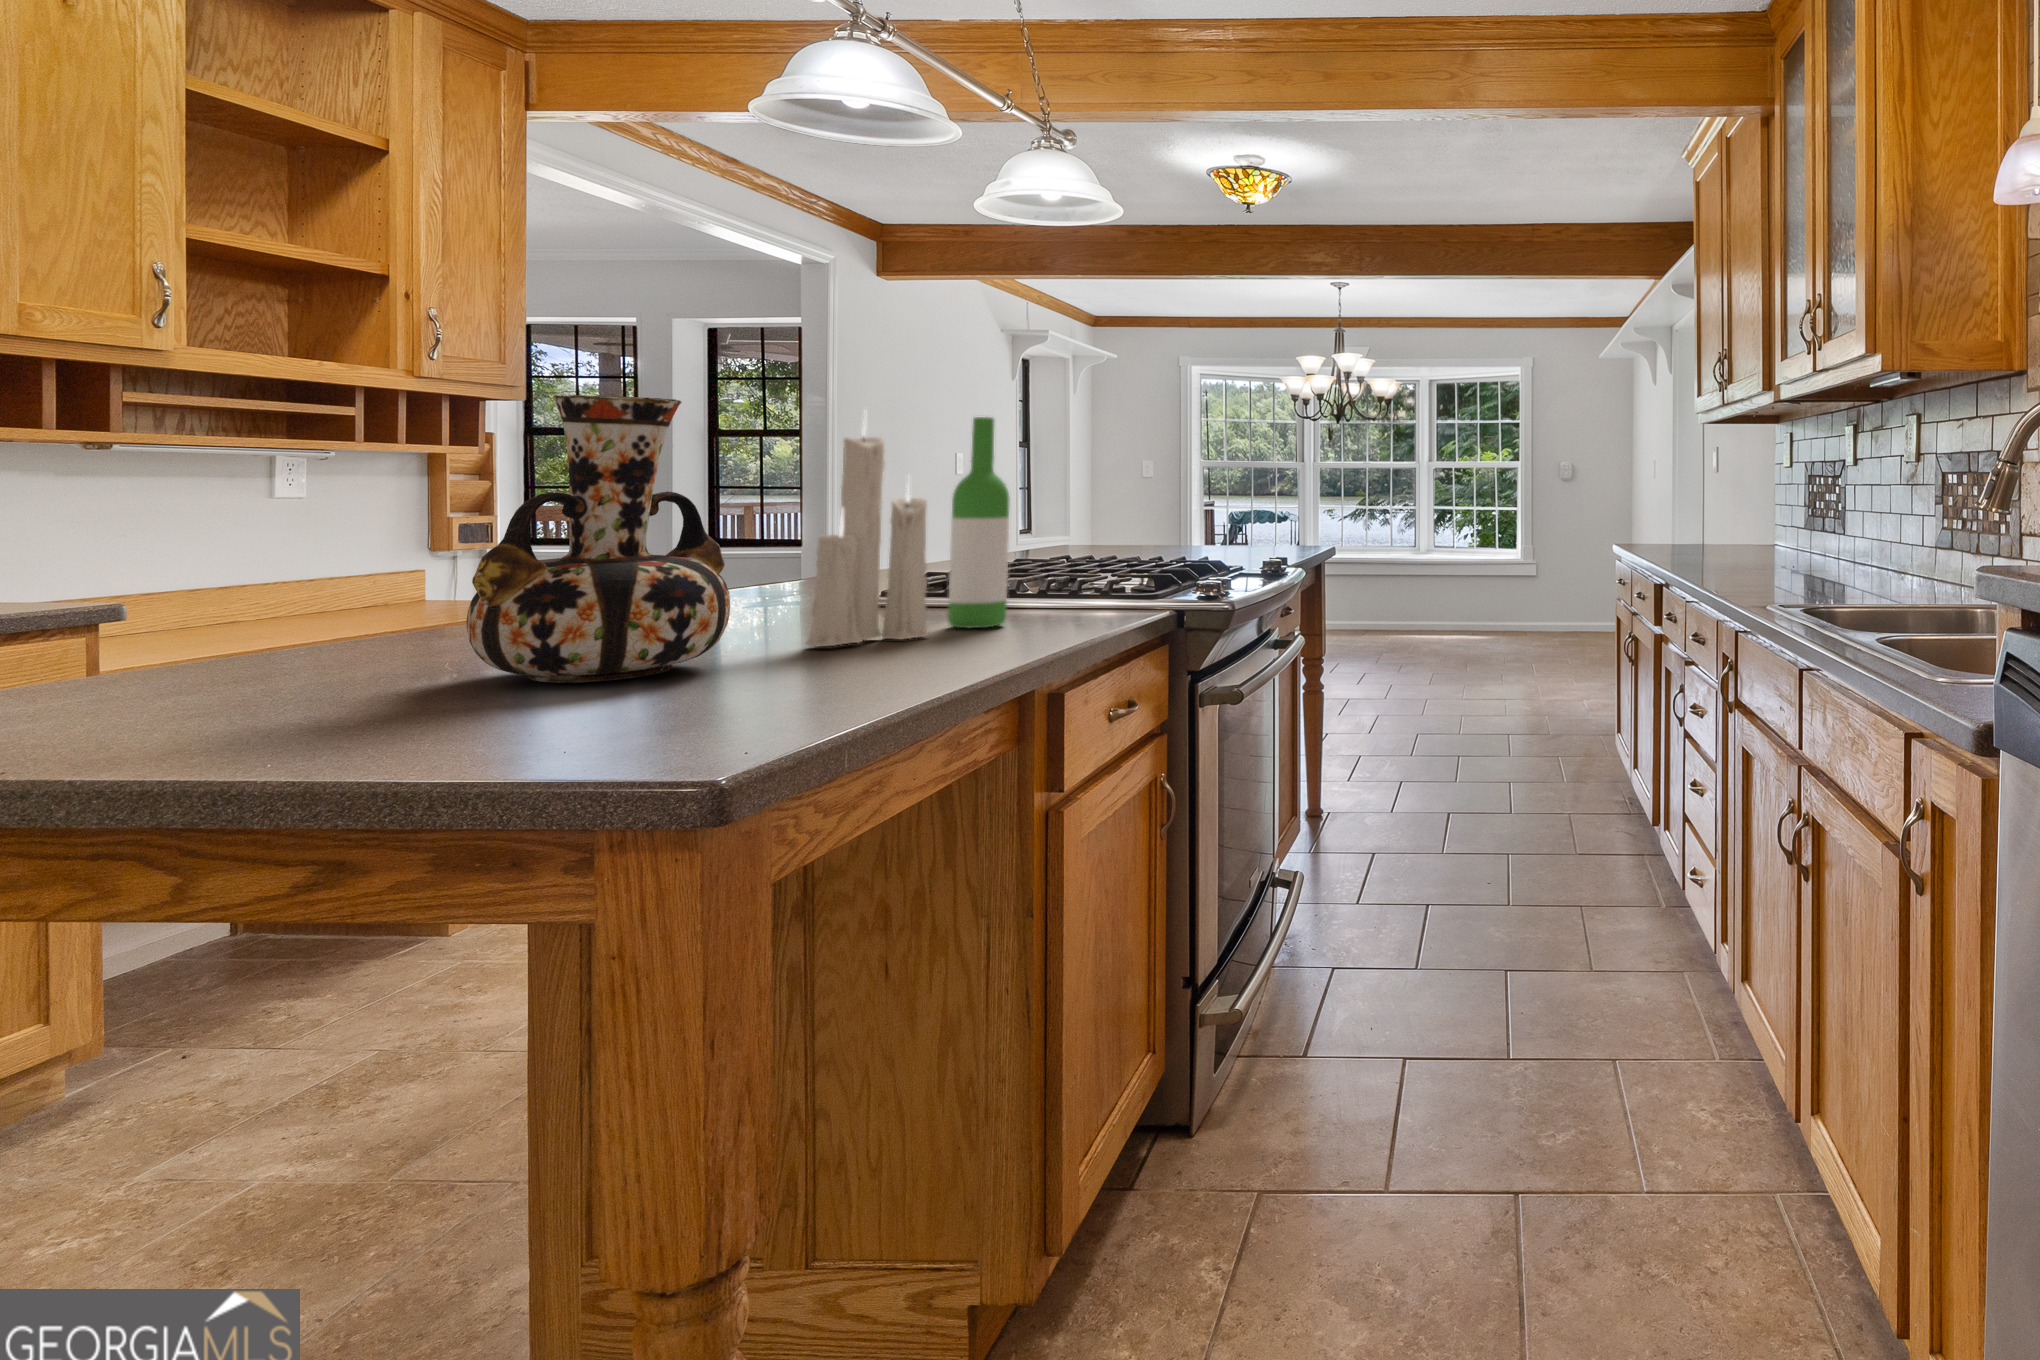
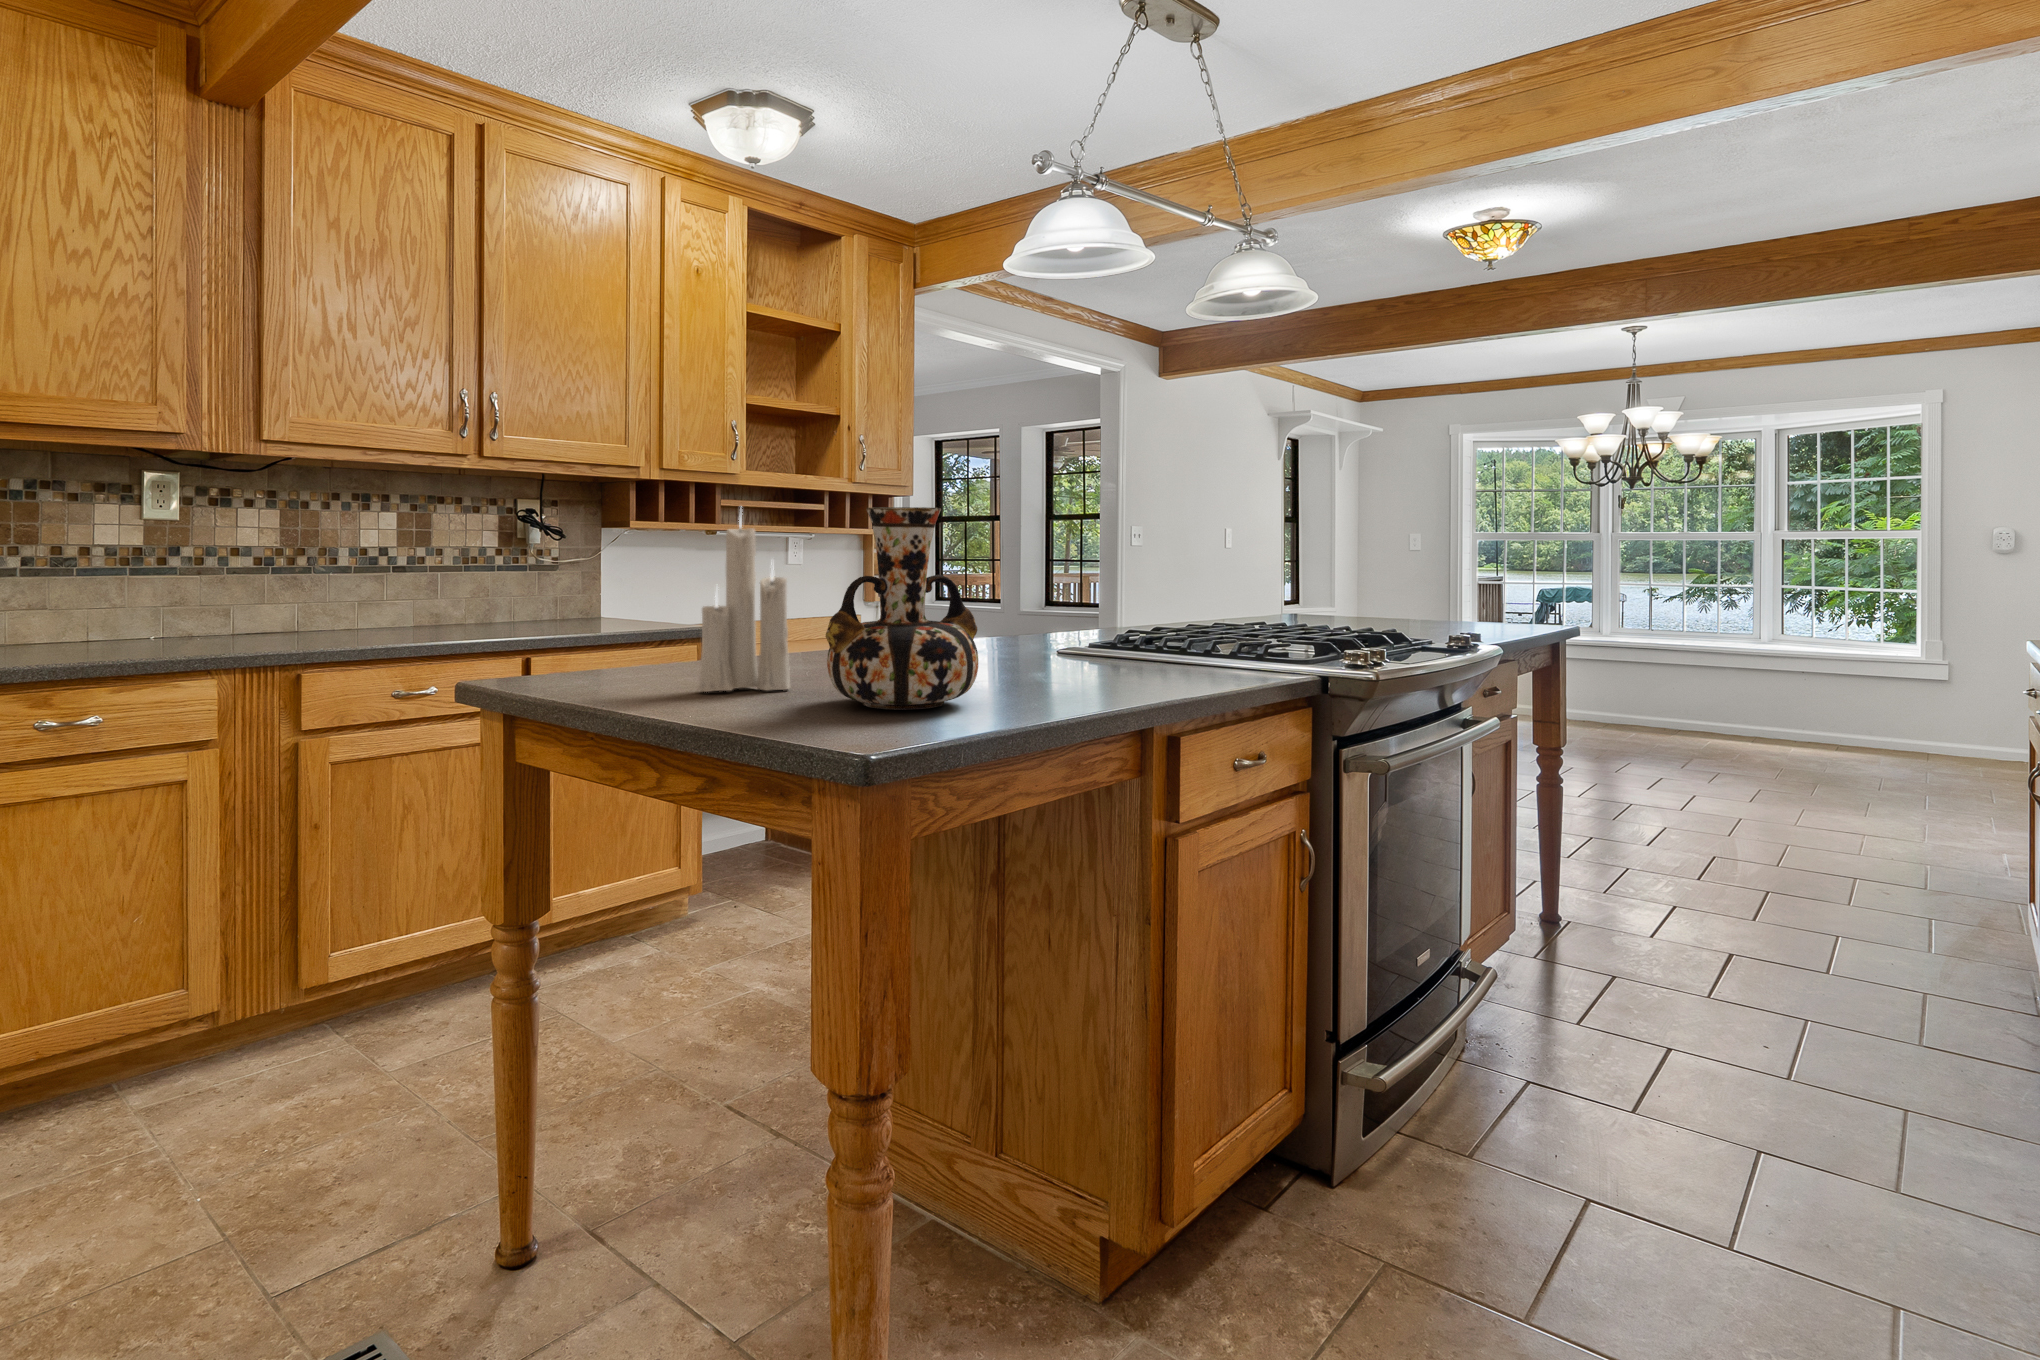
wine bottle: present [948,417,1010,628] -> none [1148,510,1195,690]
candle: present [806,422,928,646] -> present [698,511,790,692]

